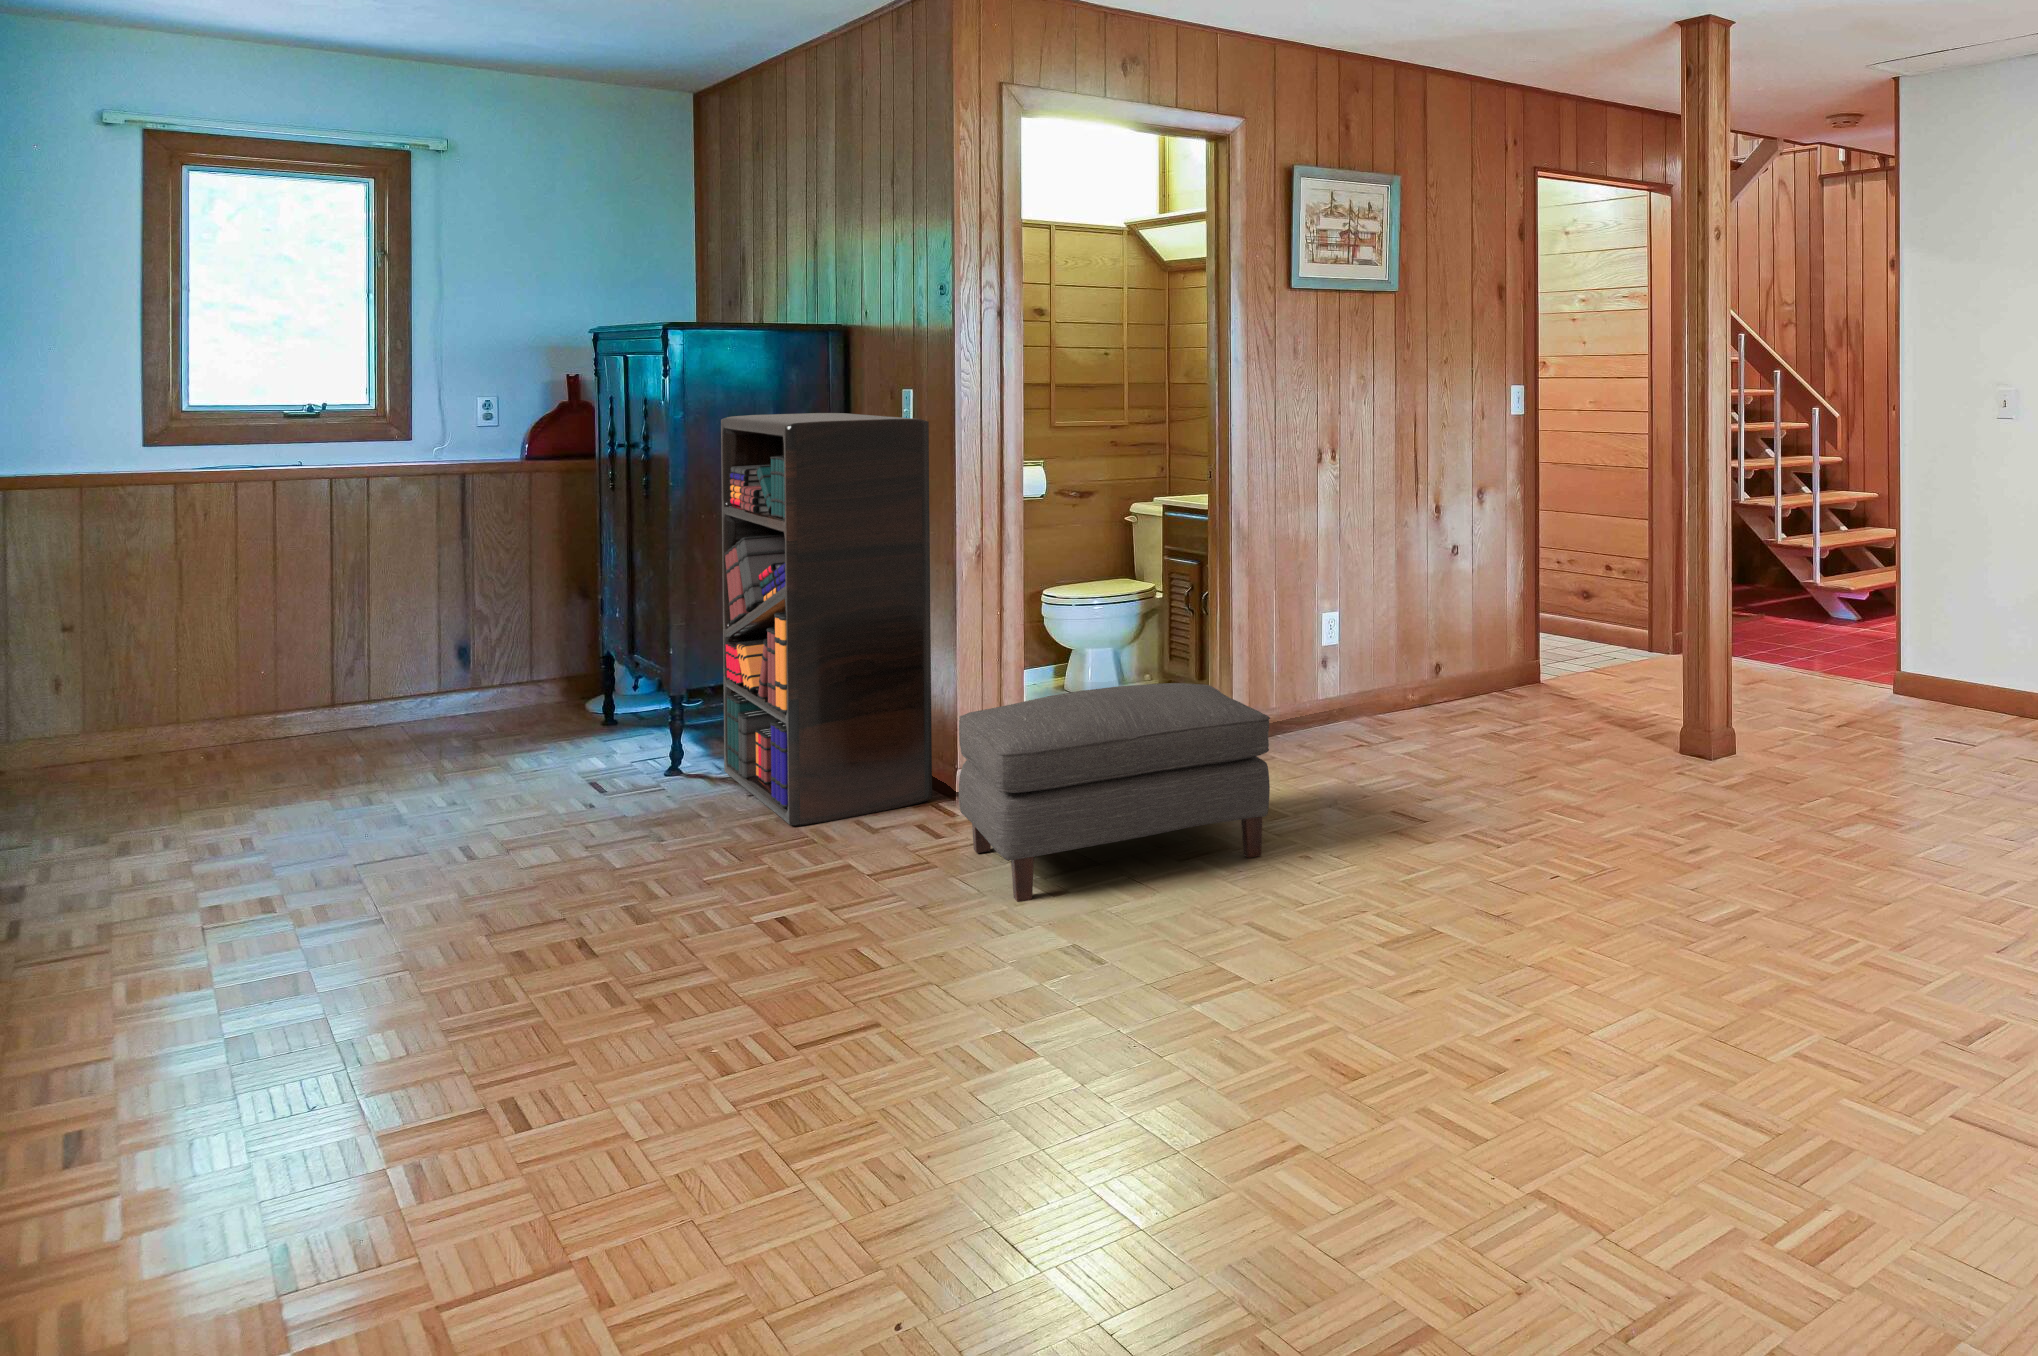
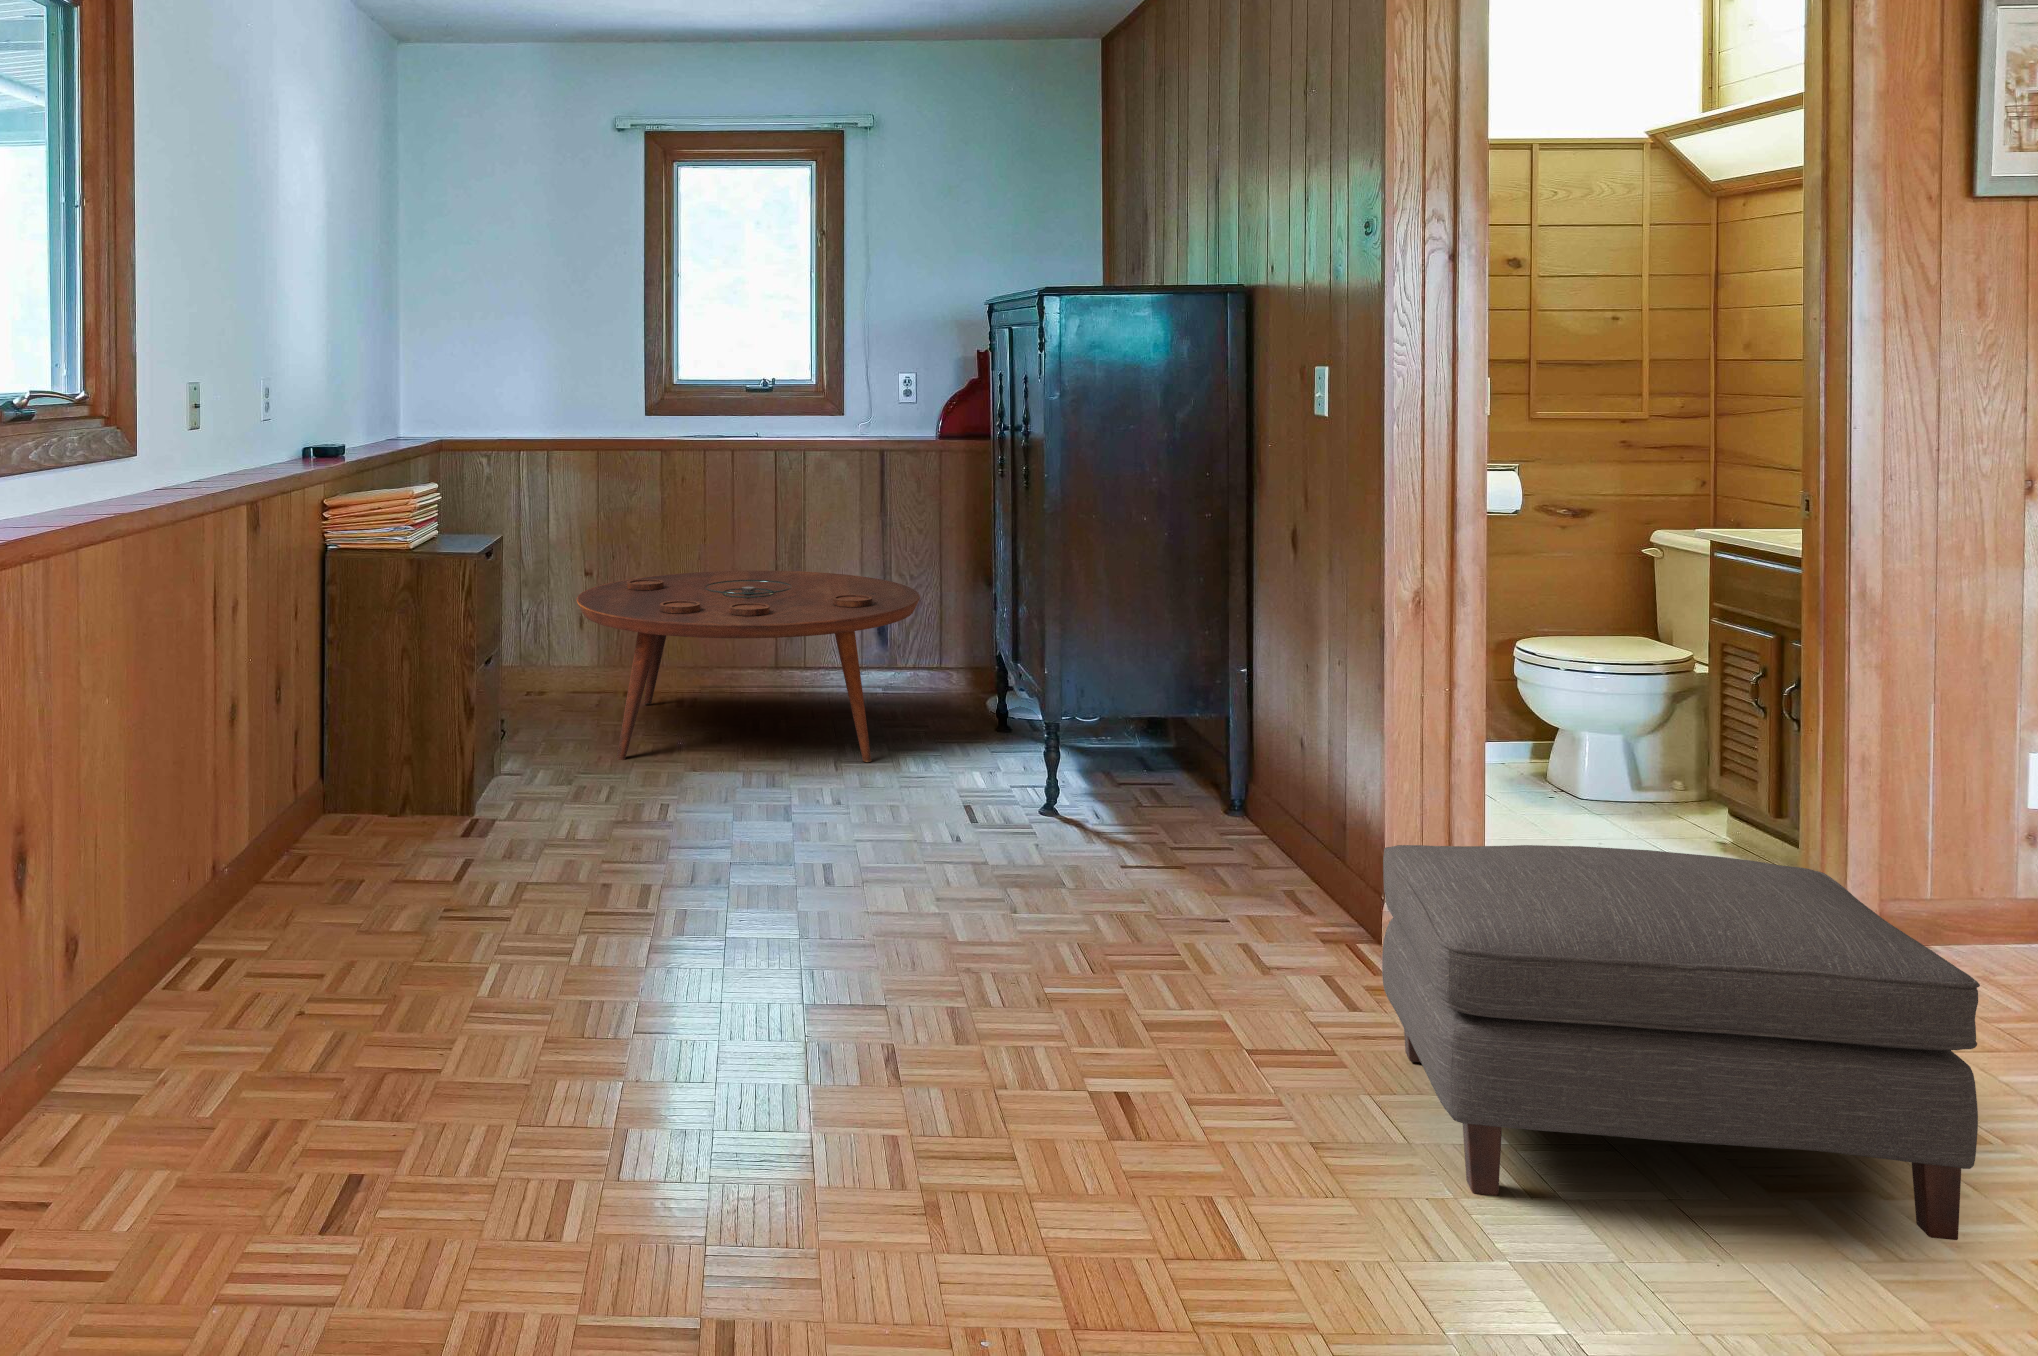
bookshelf: present [721,413,932,826] -> none [1100,393,1351,938]
coffee table: none [78,601,520,816] -> present [577,571,920,762]

